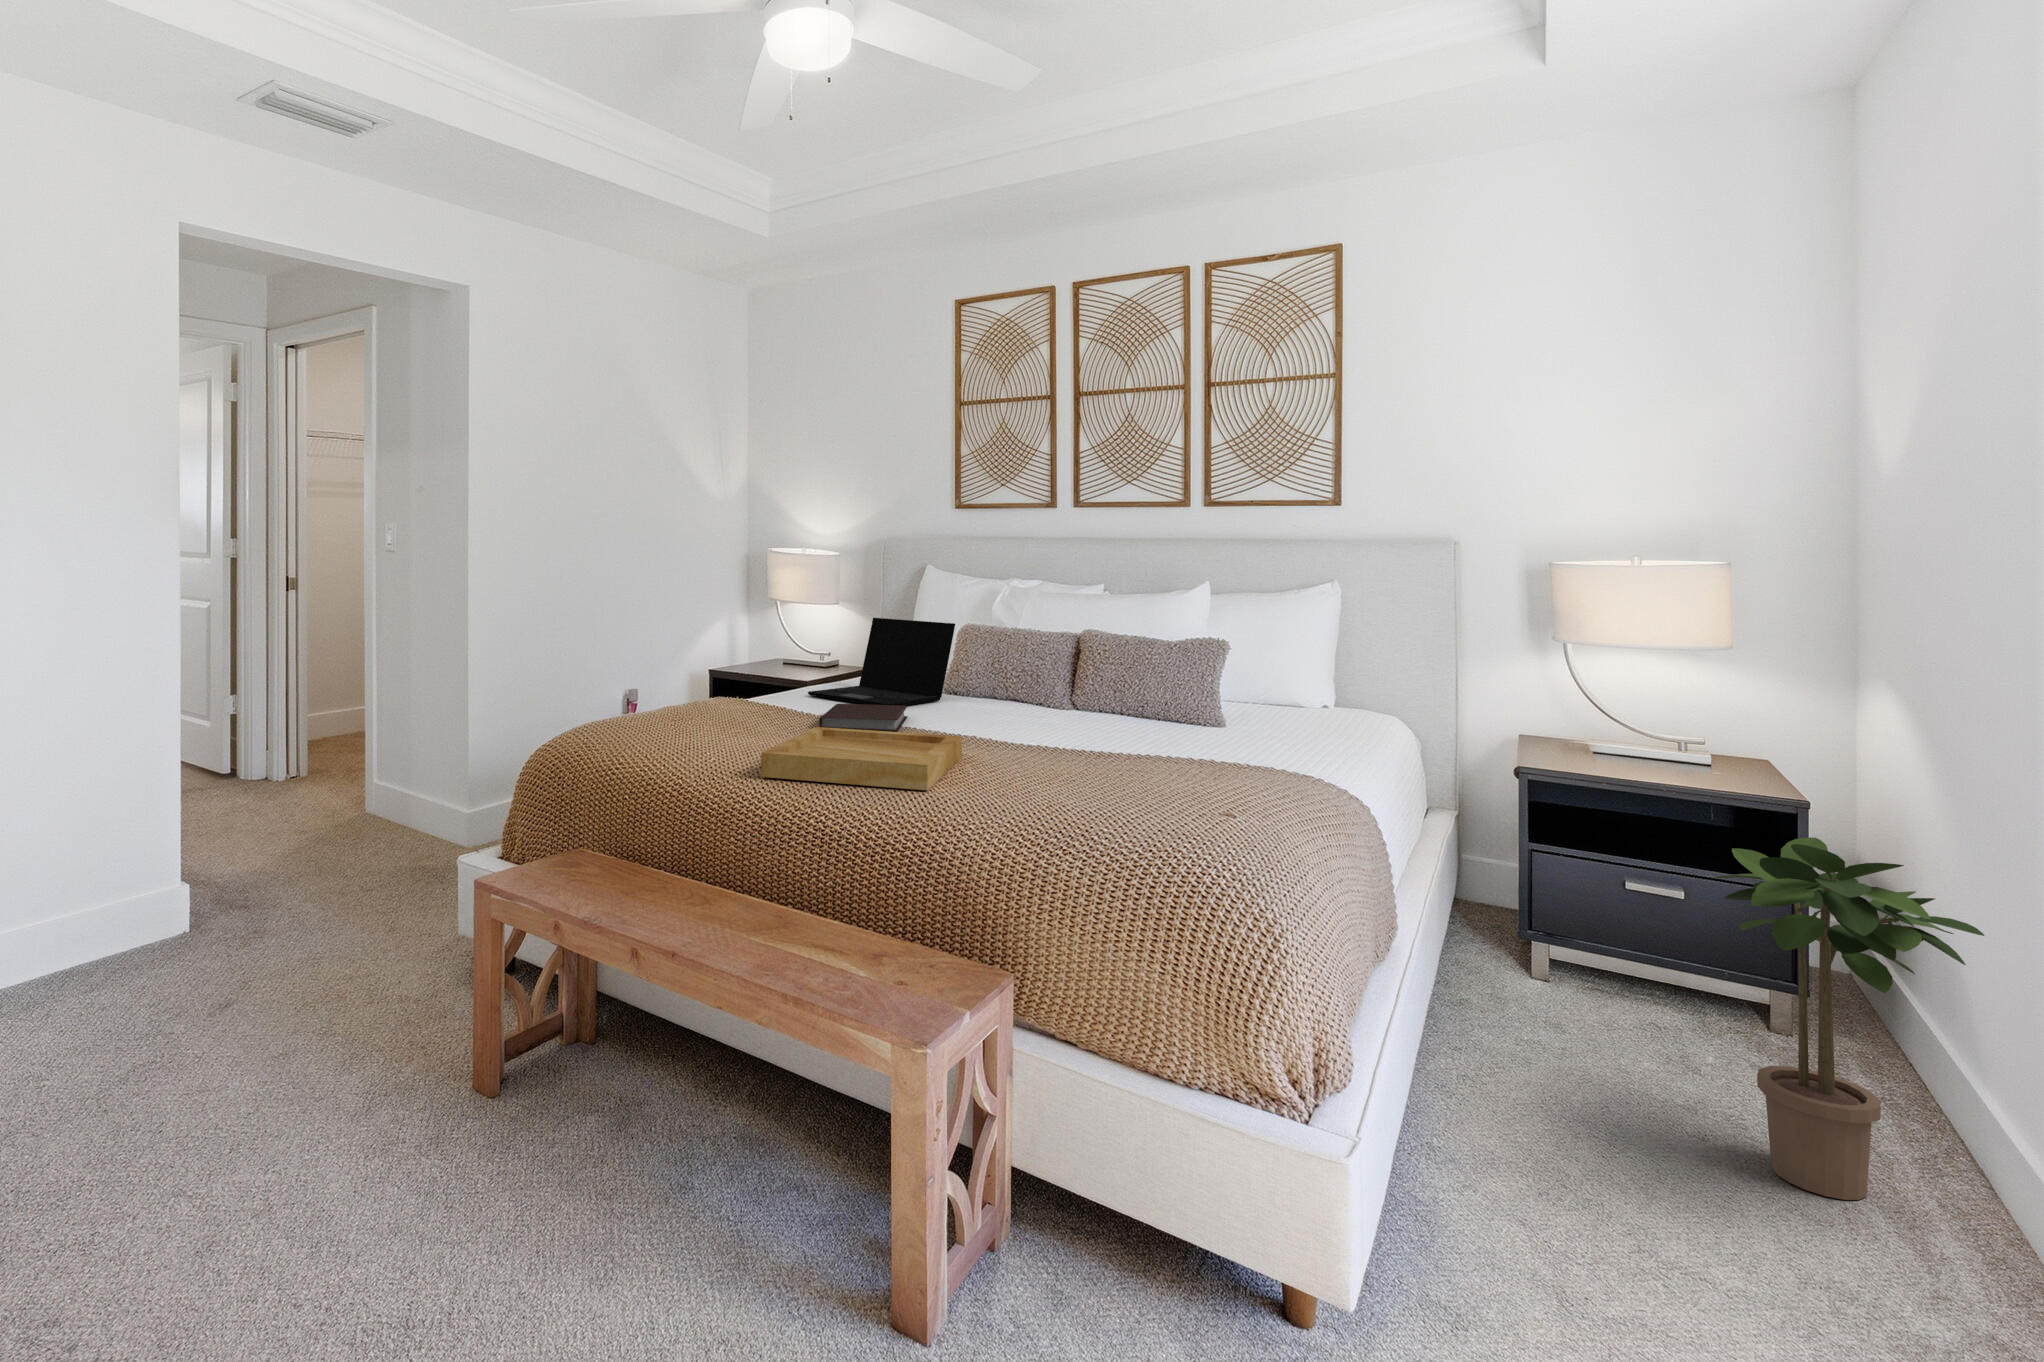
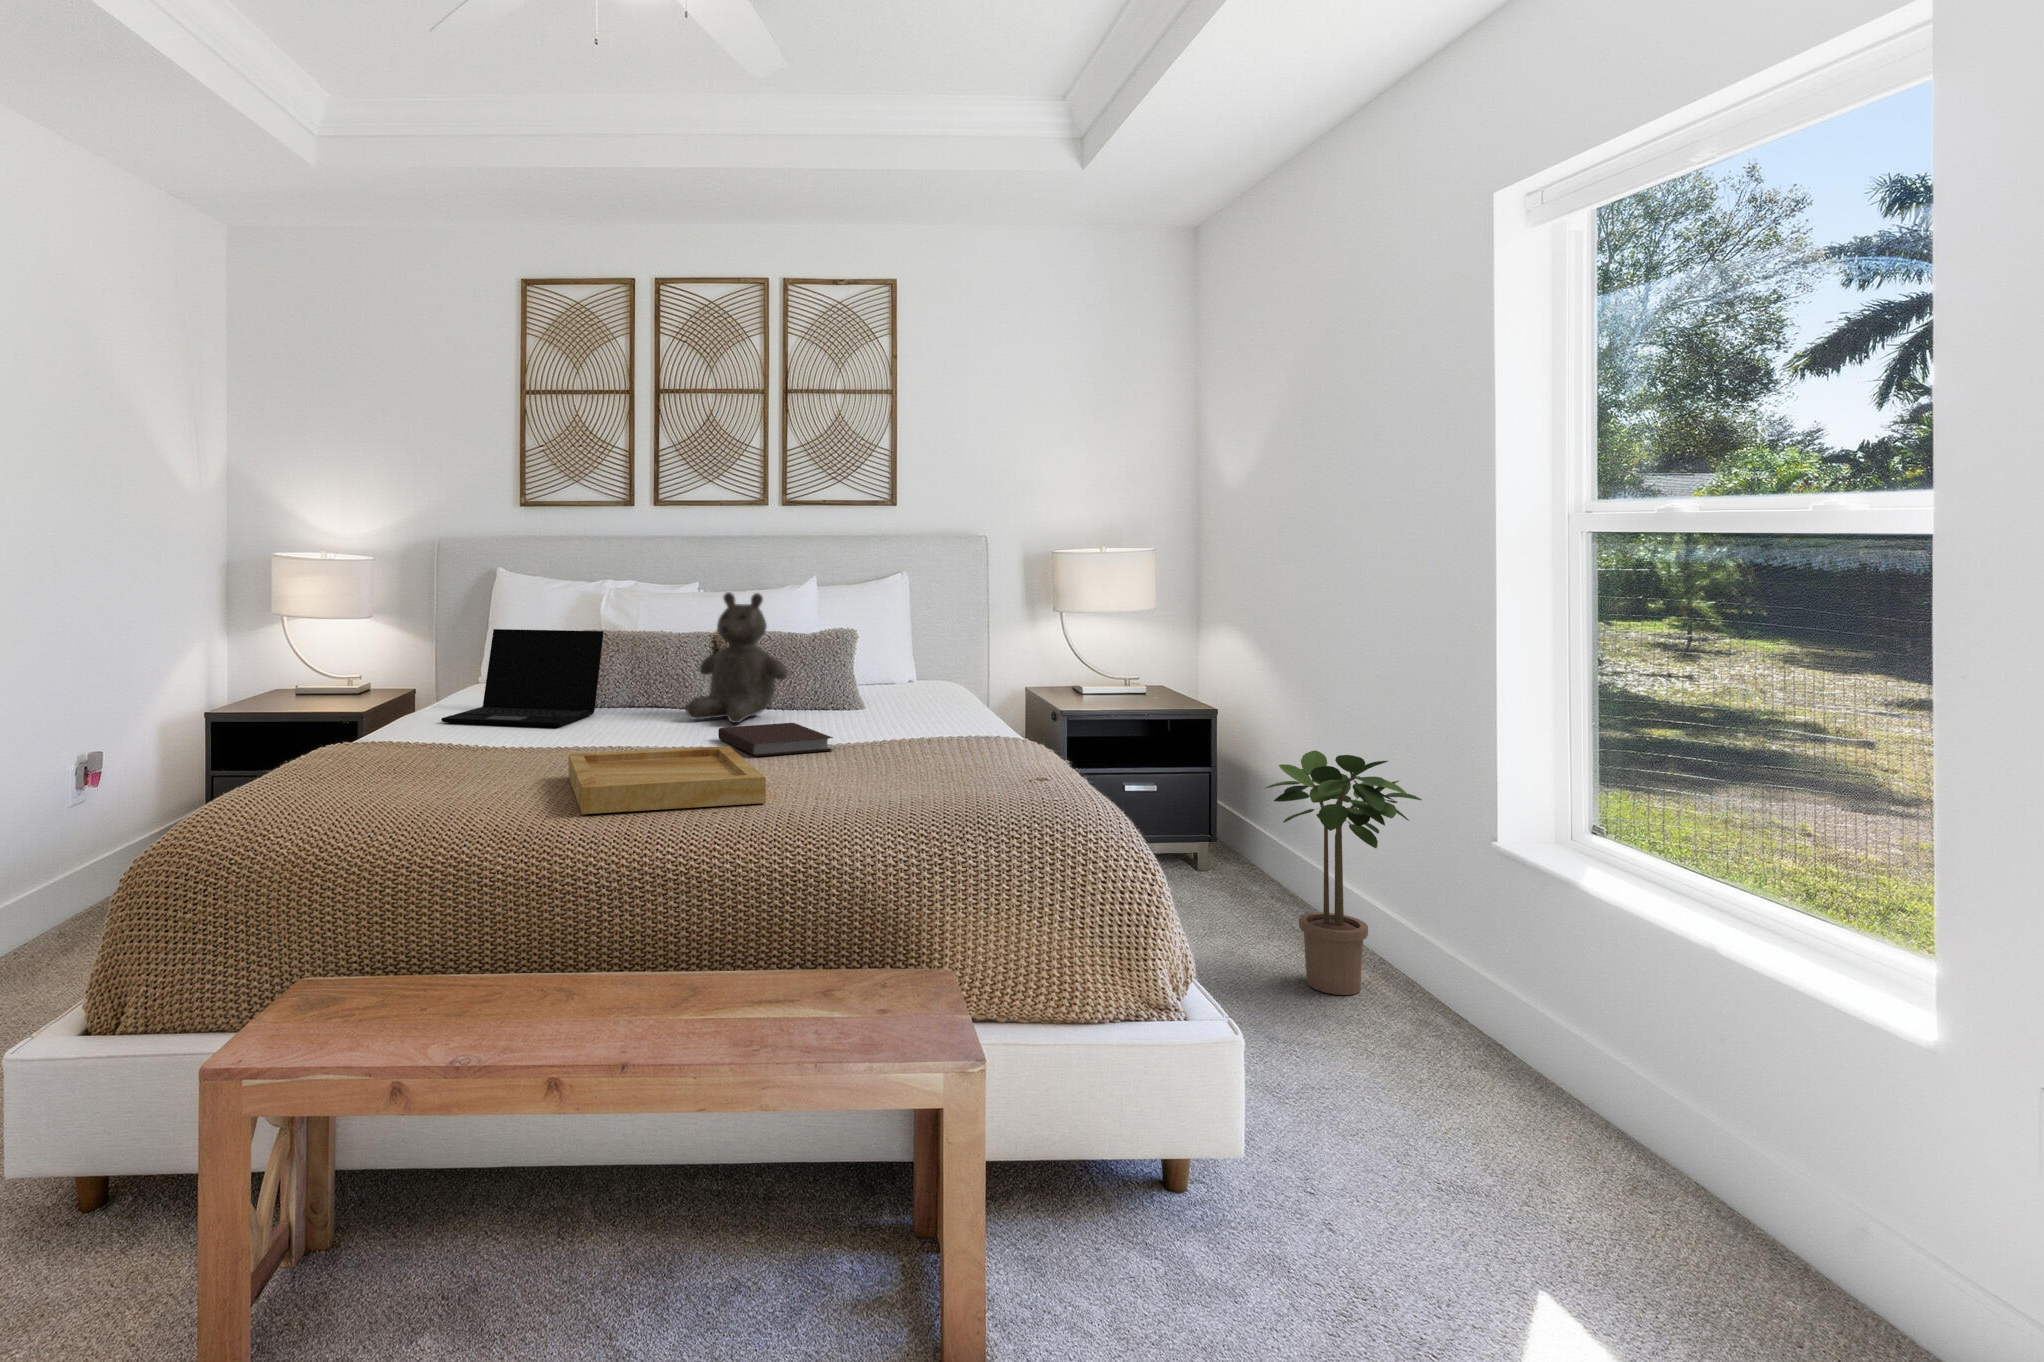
teddy bear: none [1009,590,1112,720] -> present [686,592,788,723]
notebook: present [819,704,908,731] -> present [718,723,833,756]

